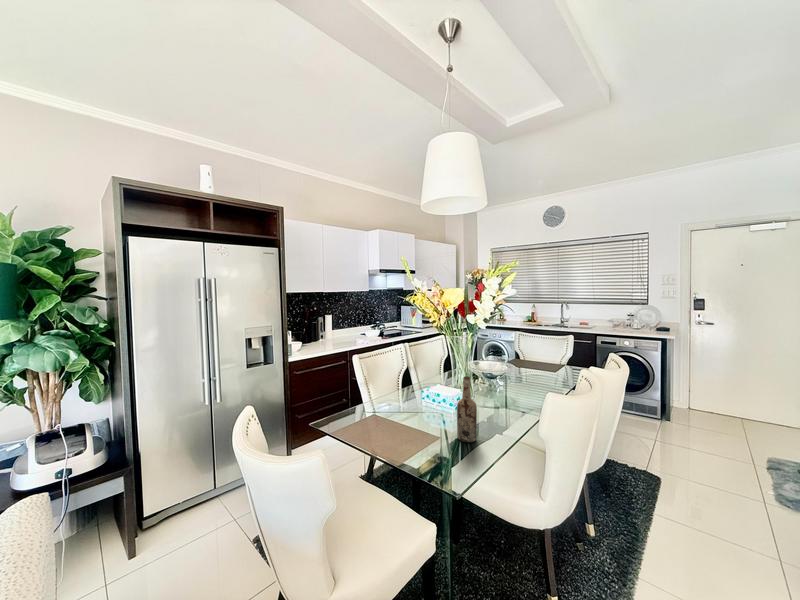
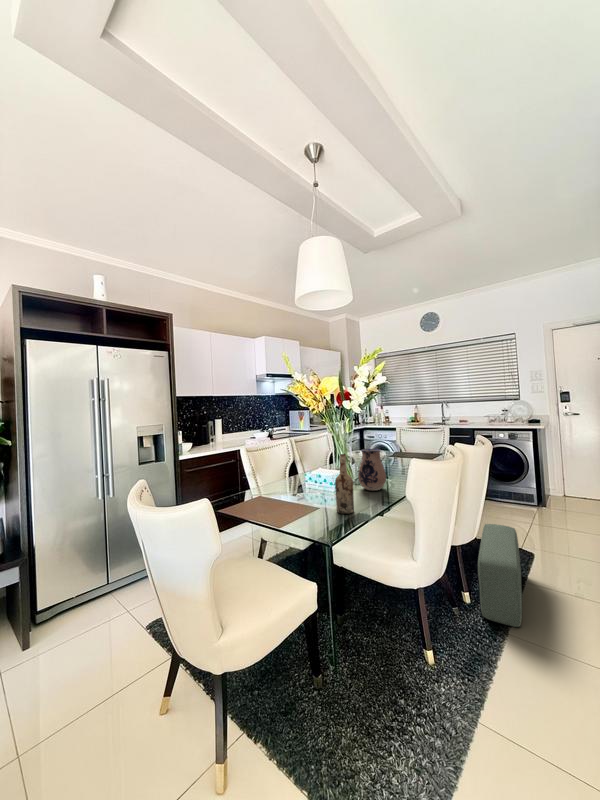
ceramic pitcher: none [479,364,510,411] -> present [358,448,386,491]
pouf: none [607,447,655,571] -> present [478,524,522,627]

